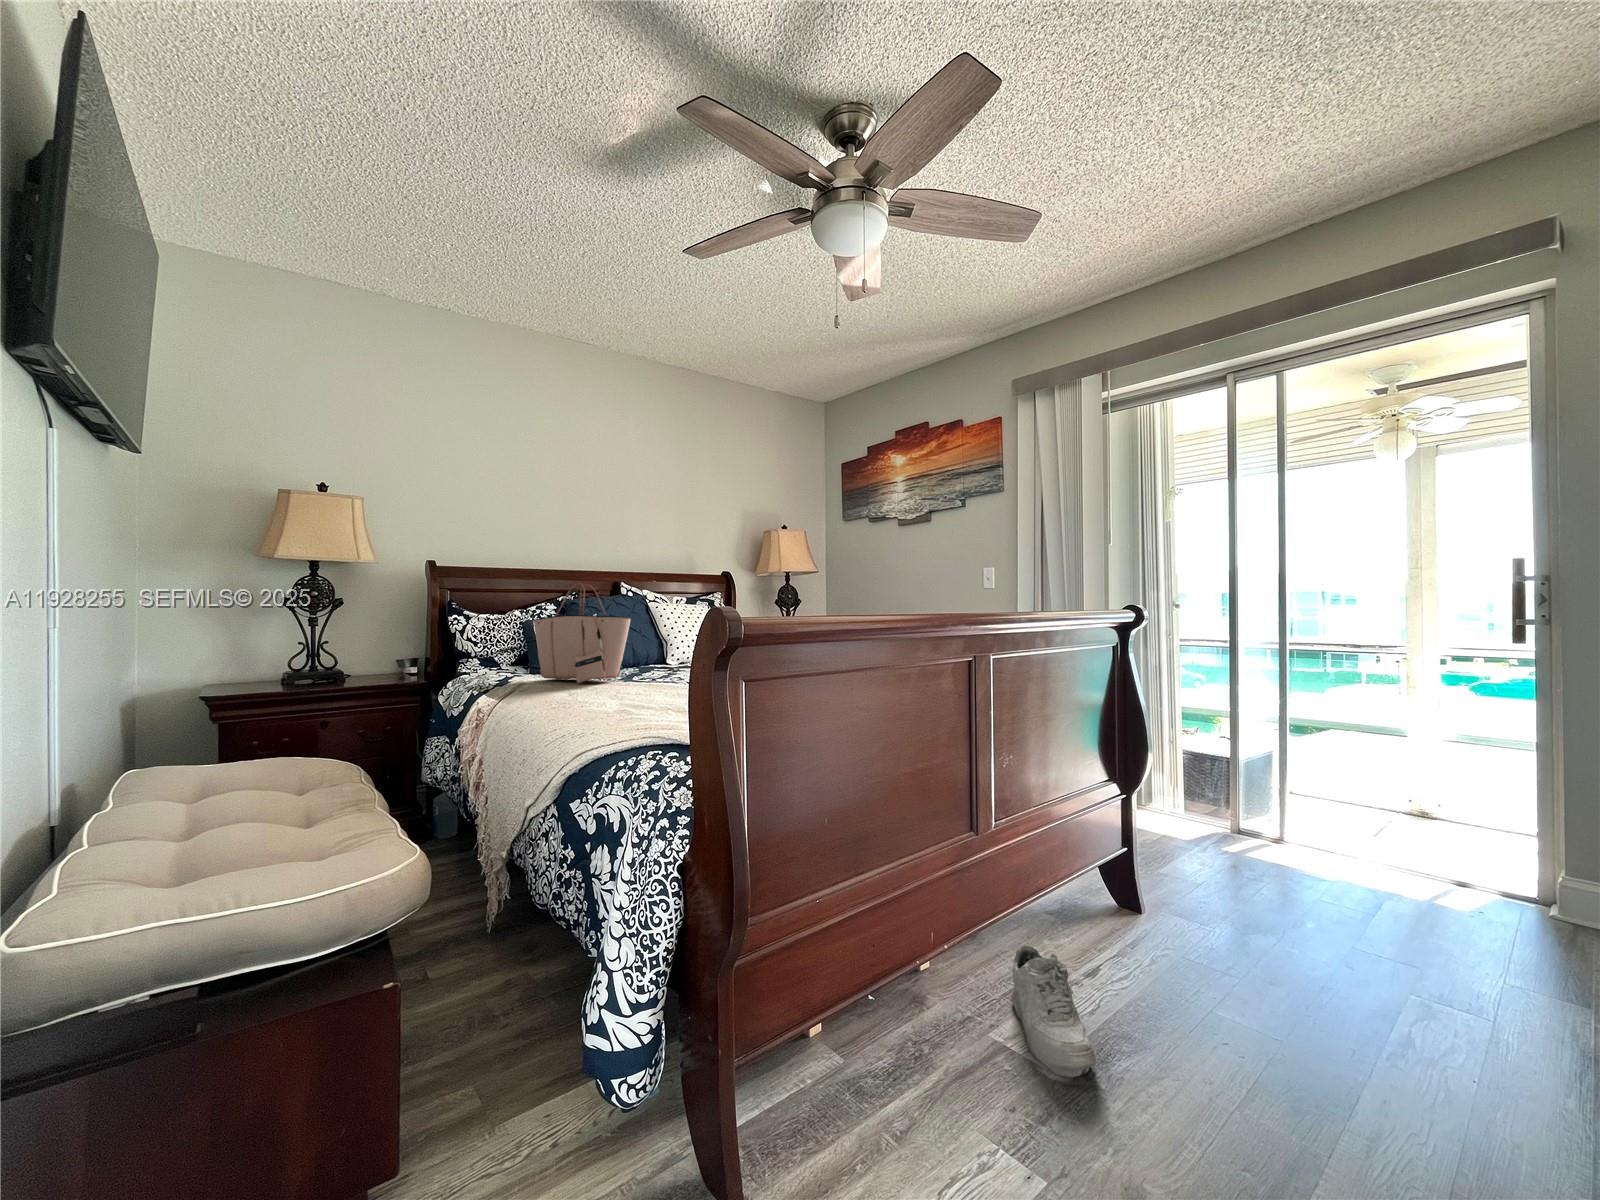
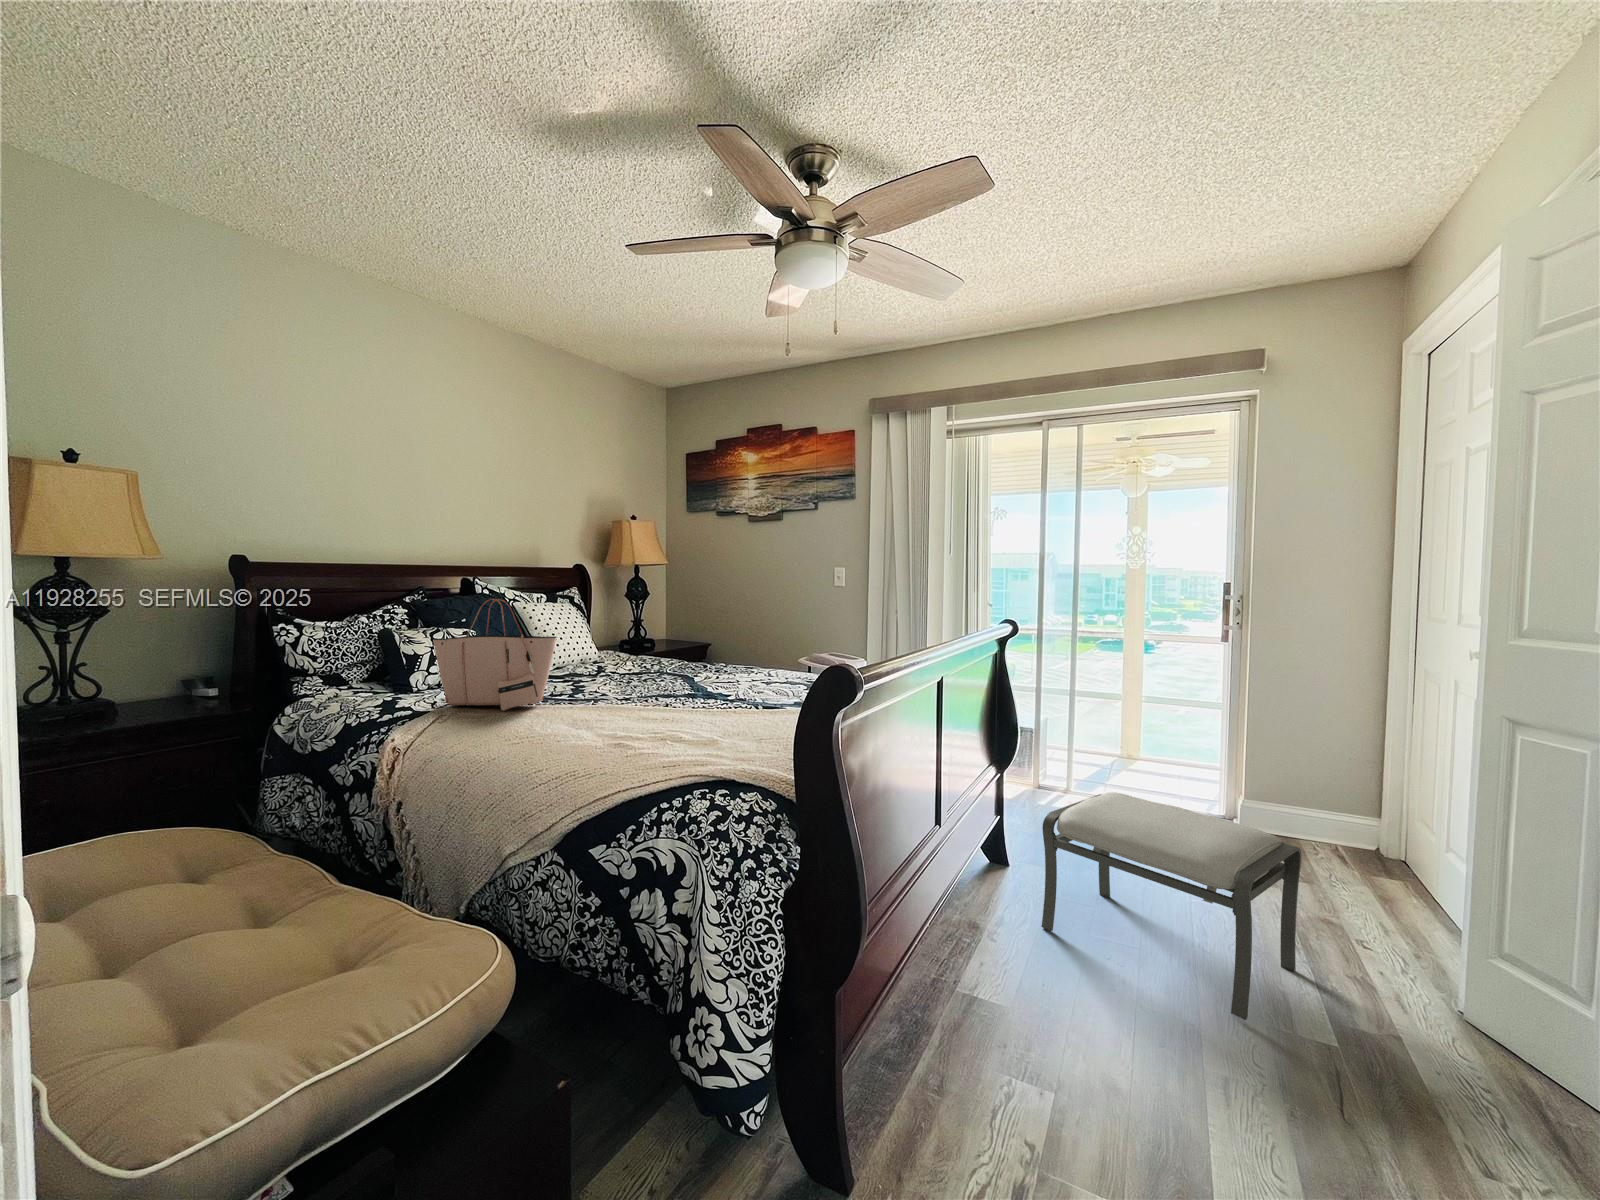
ottoman: none [1138,817,1545,1156] -> present [1041,792,1301,1020]
shoe: present [1011,946,1096,1077] -> none [960,918,1049,1017]

